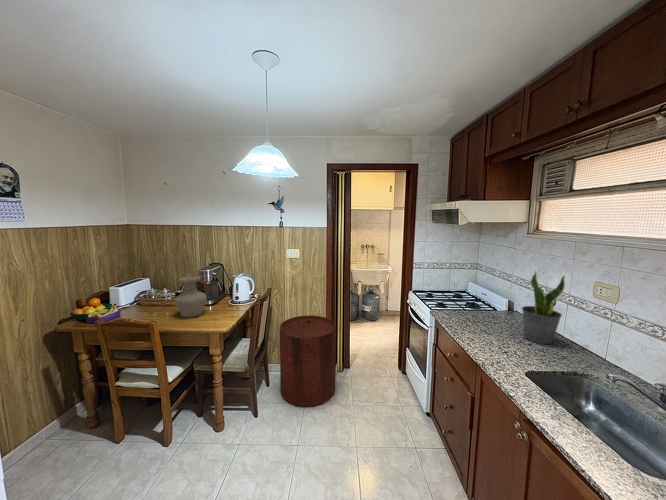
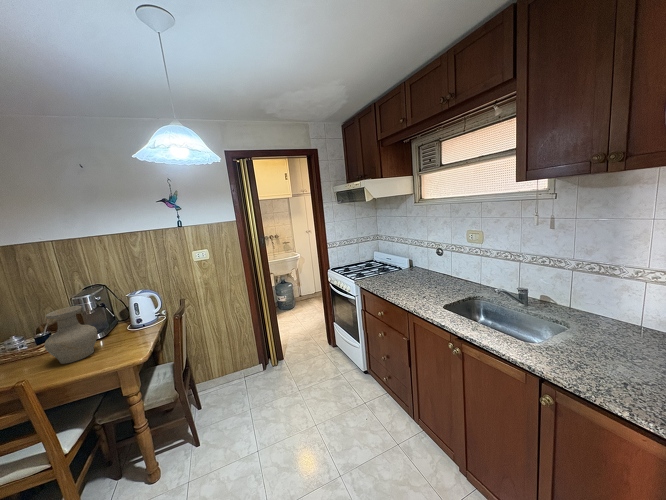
potted plant: present [522,272,565,344] -> none [425,229,452,285]
trash can: present [280,315,336,408] -> none [203,316,277,416]

